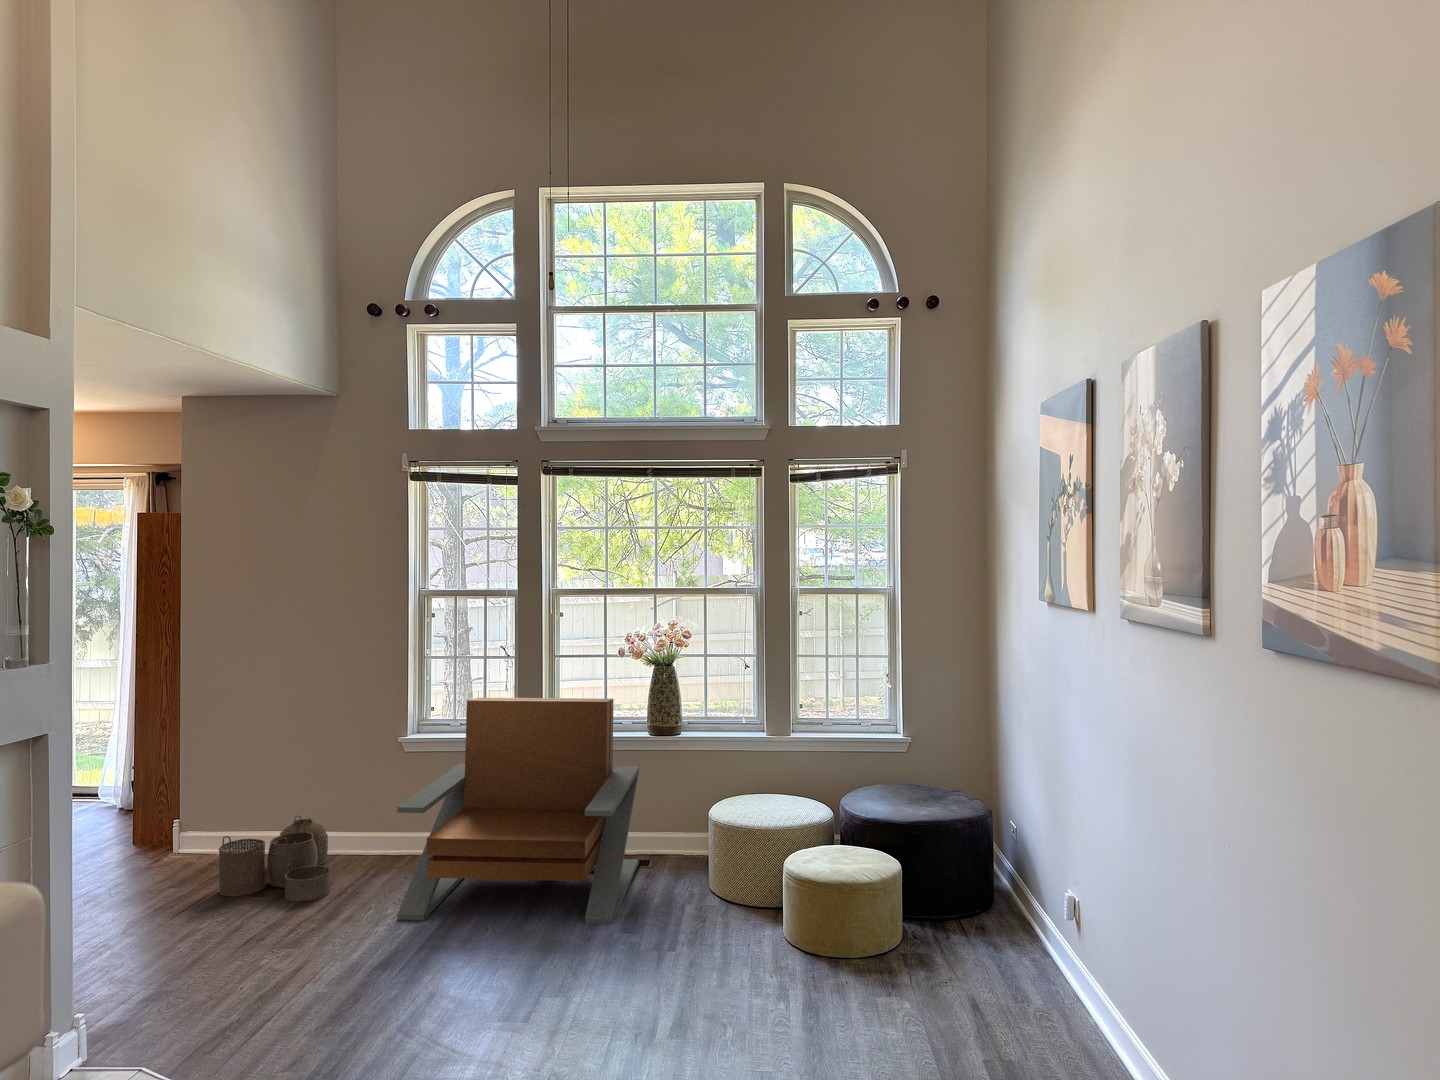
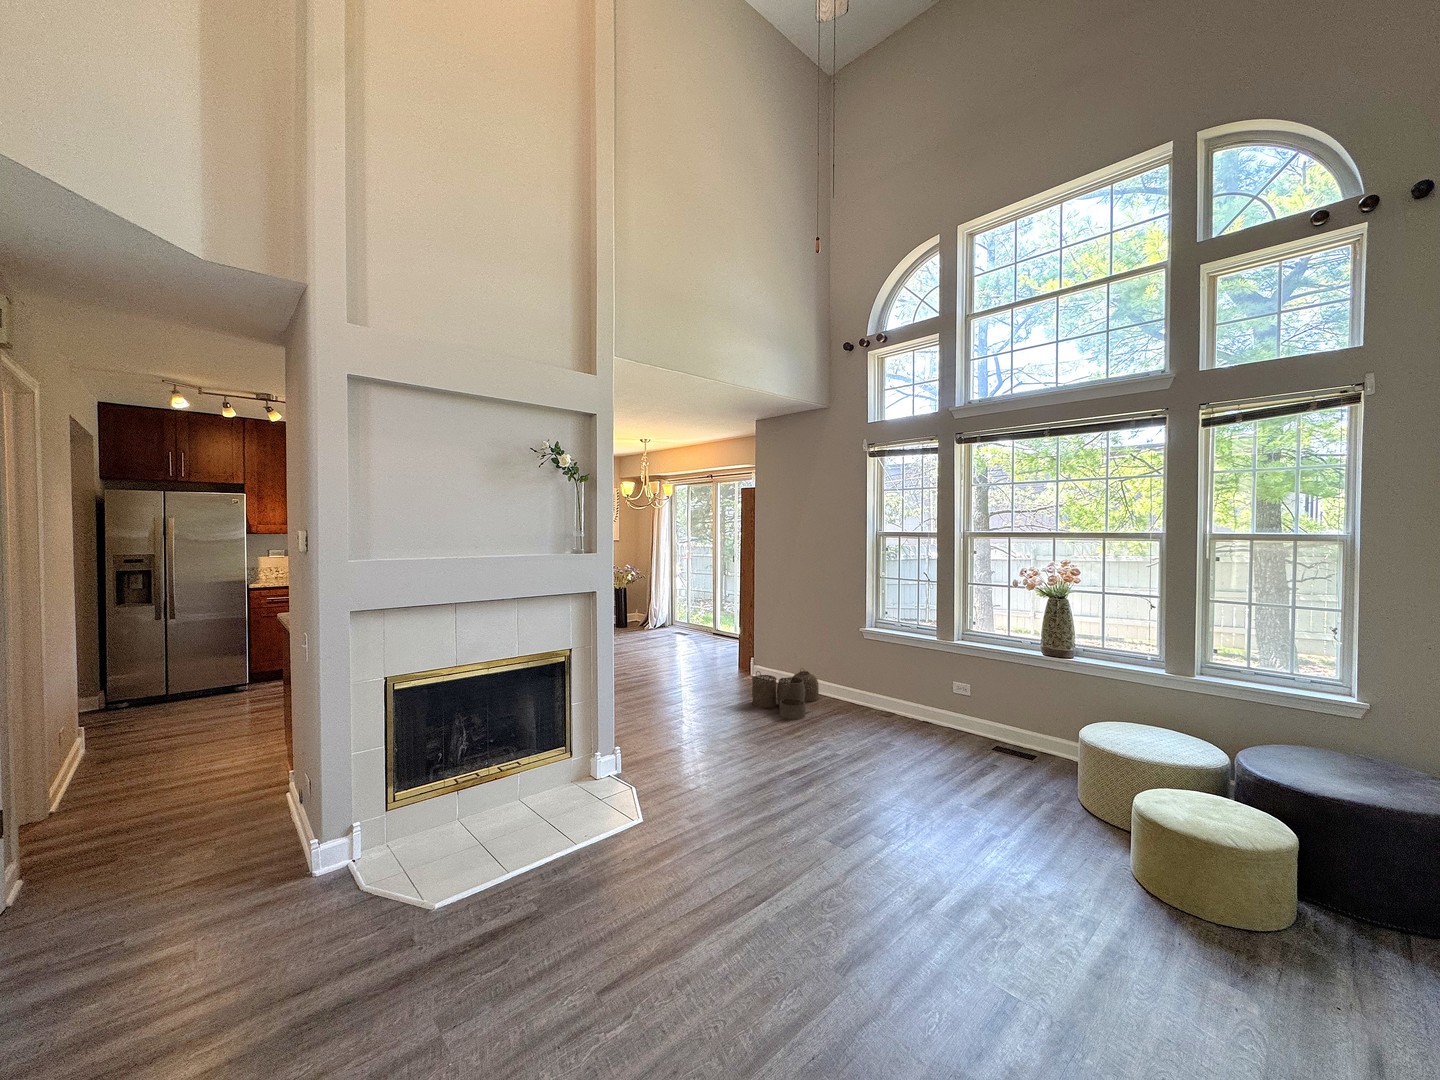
lounge chair: present [397,698,639,924] -> none [827,607,1027,794]

